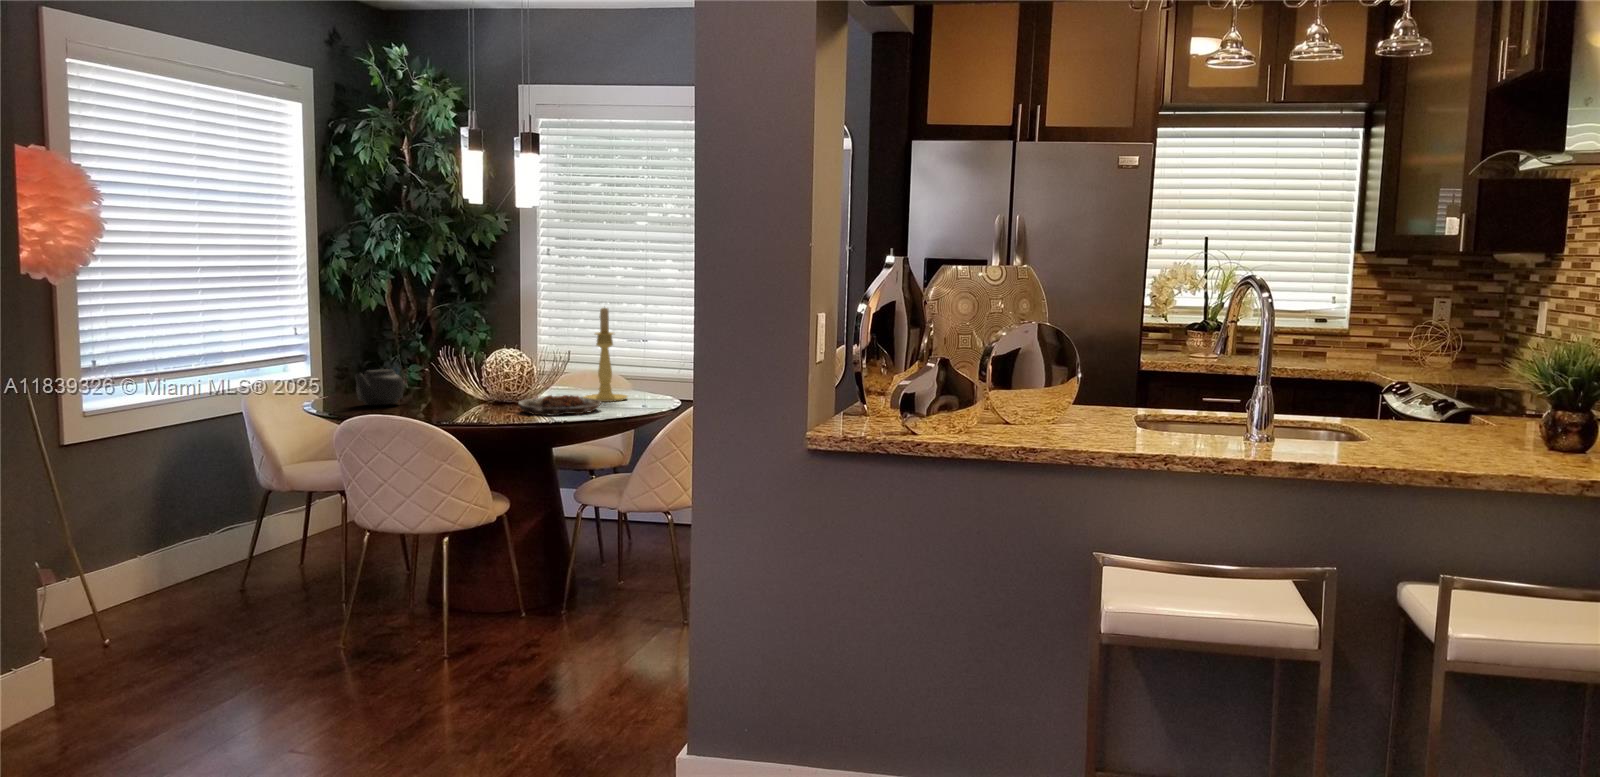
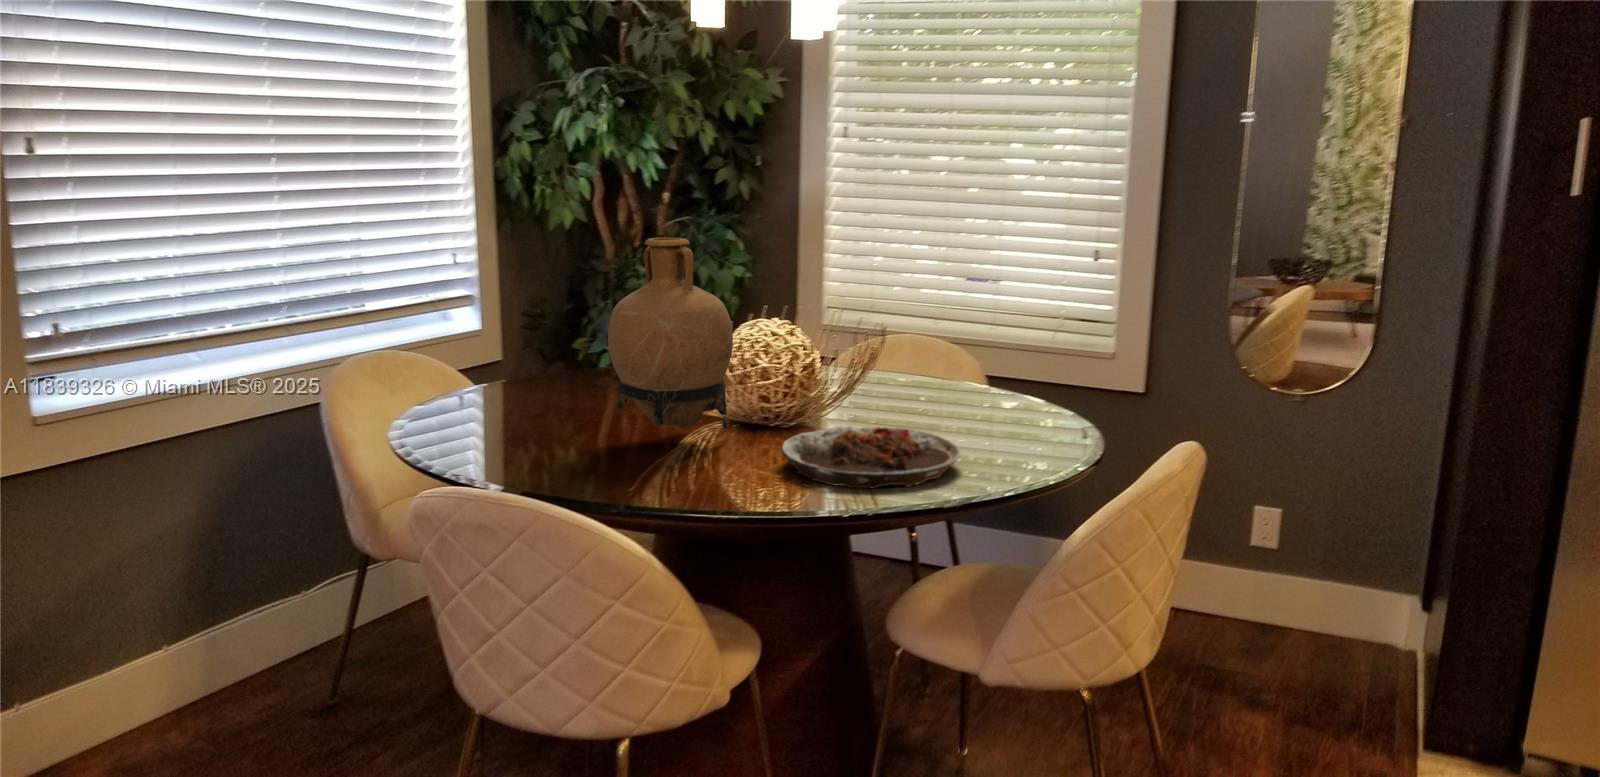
vase: none [428,308,491,405] -> present [608,237,733,429]
candle holder: present [583,308,627,402] -> none [910,232,1000,428]
teapot: present [355,369,404,405] -> none [479,346,579,420]

